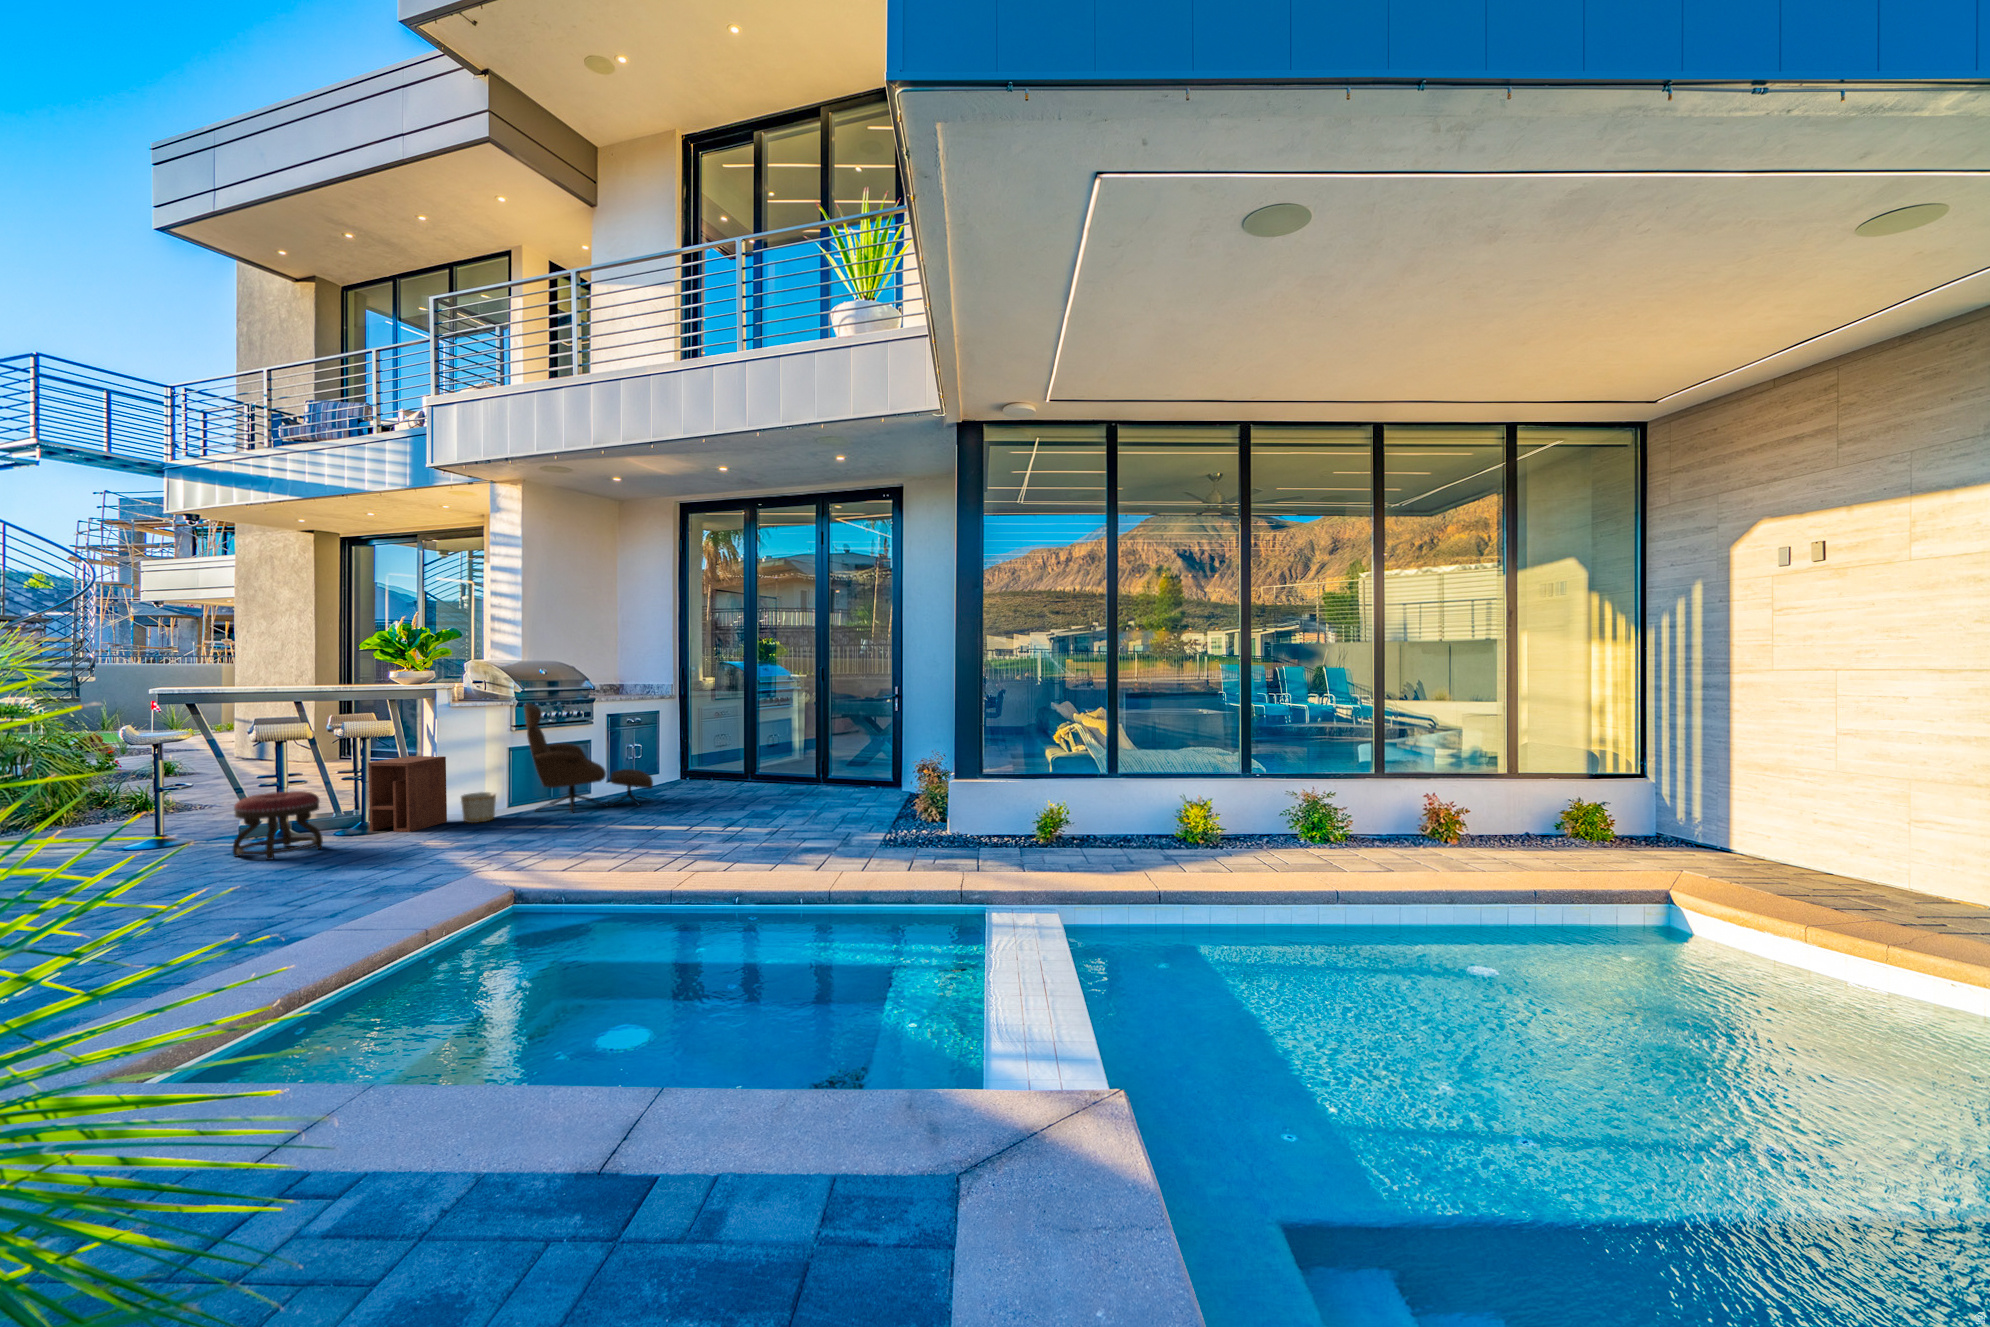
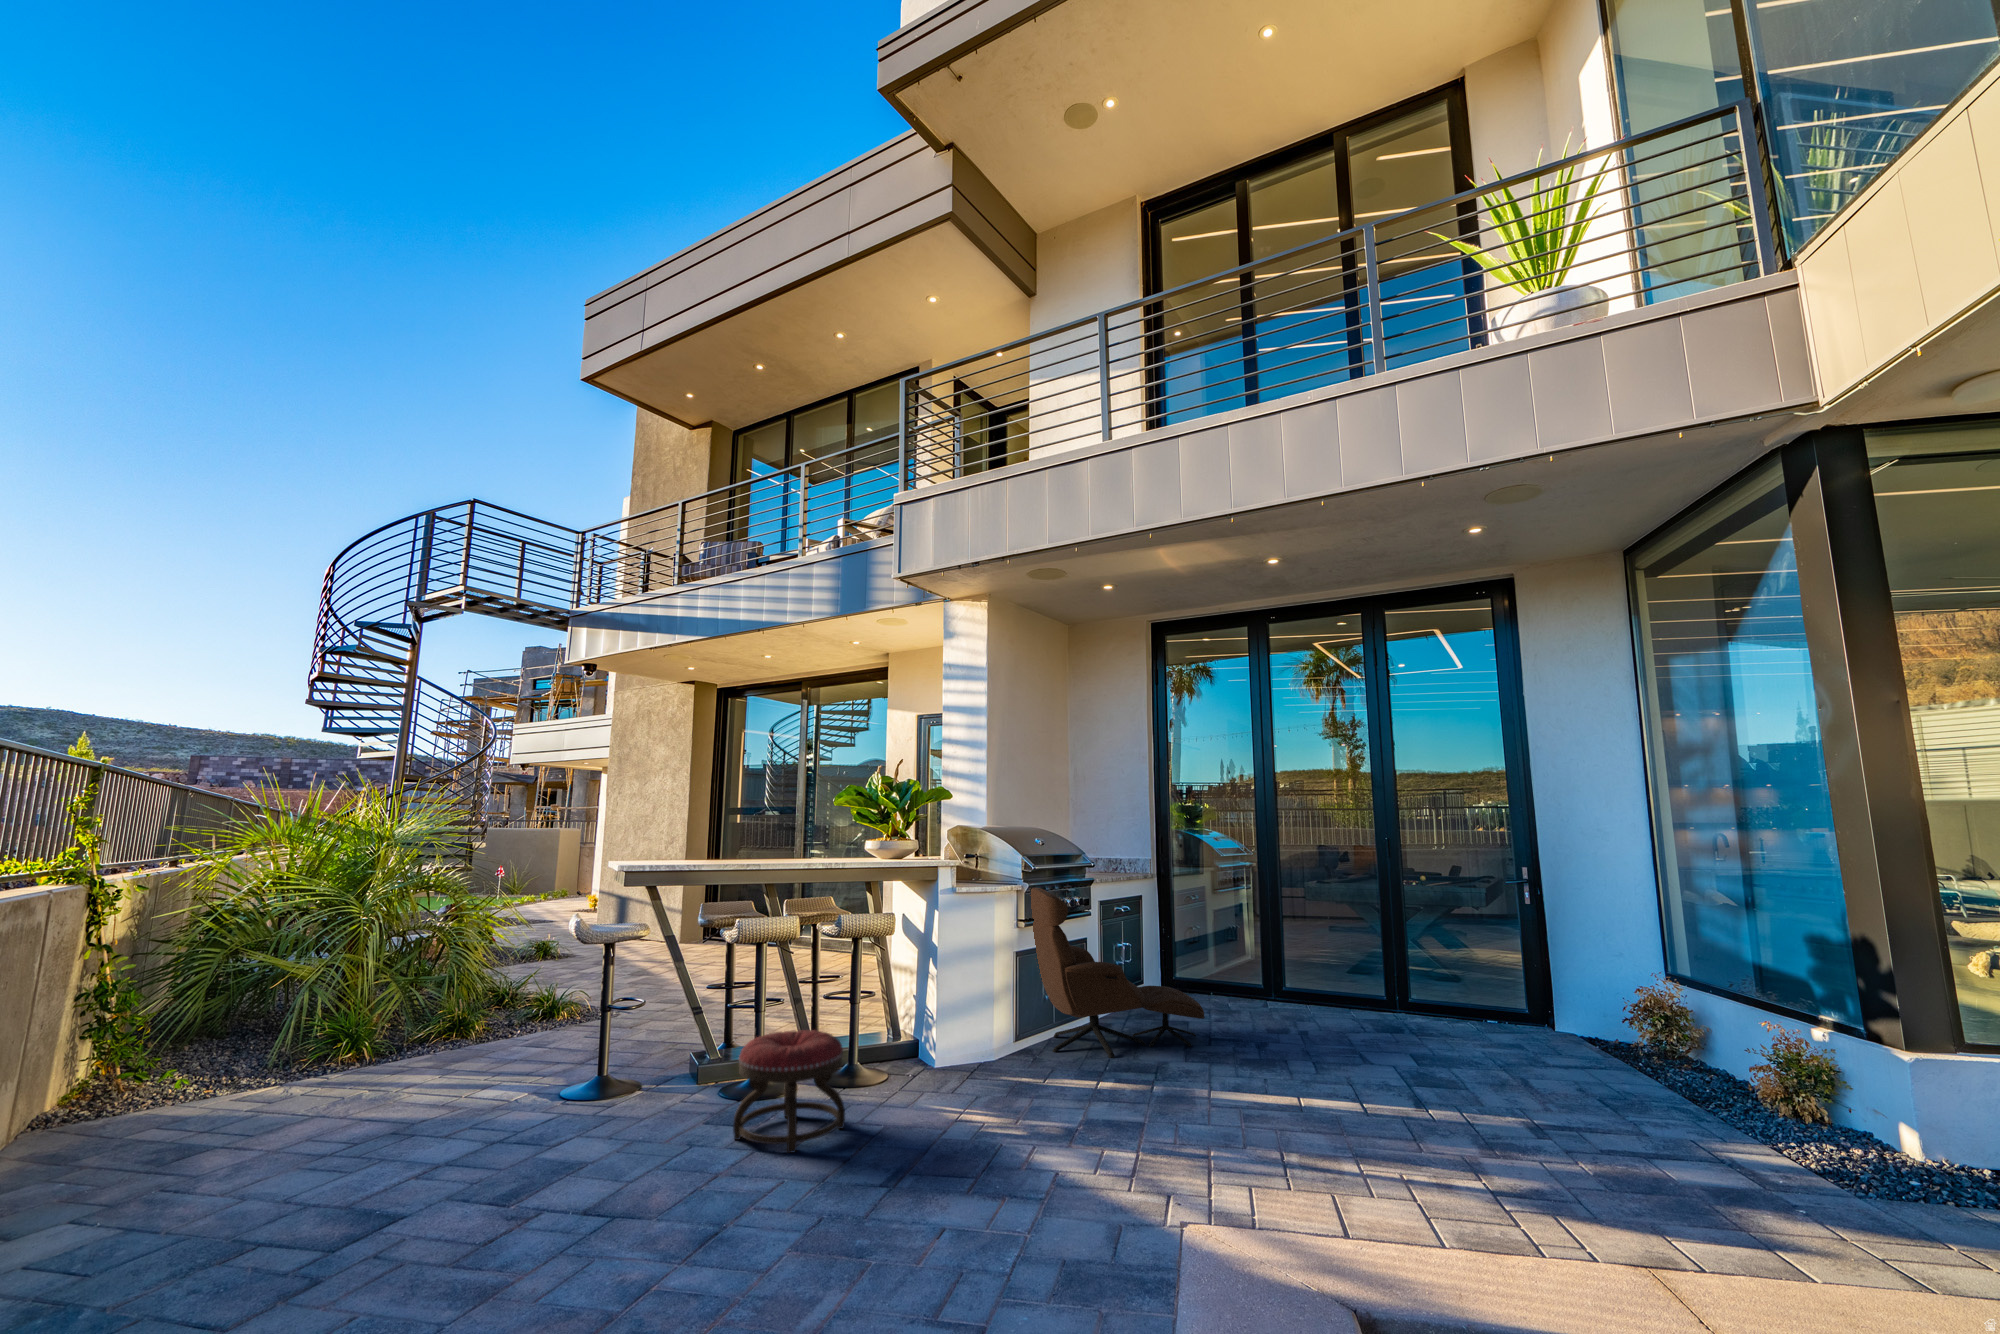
side table: present [368,756,447,832] -> none [870,966,957,1091]
planter: present [461,792,496,823] -> none [976,1023,1021,1073]

